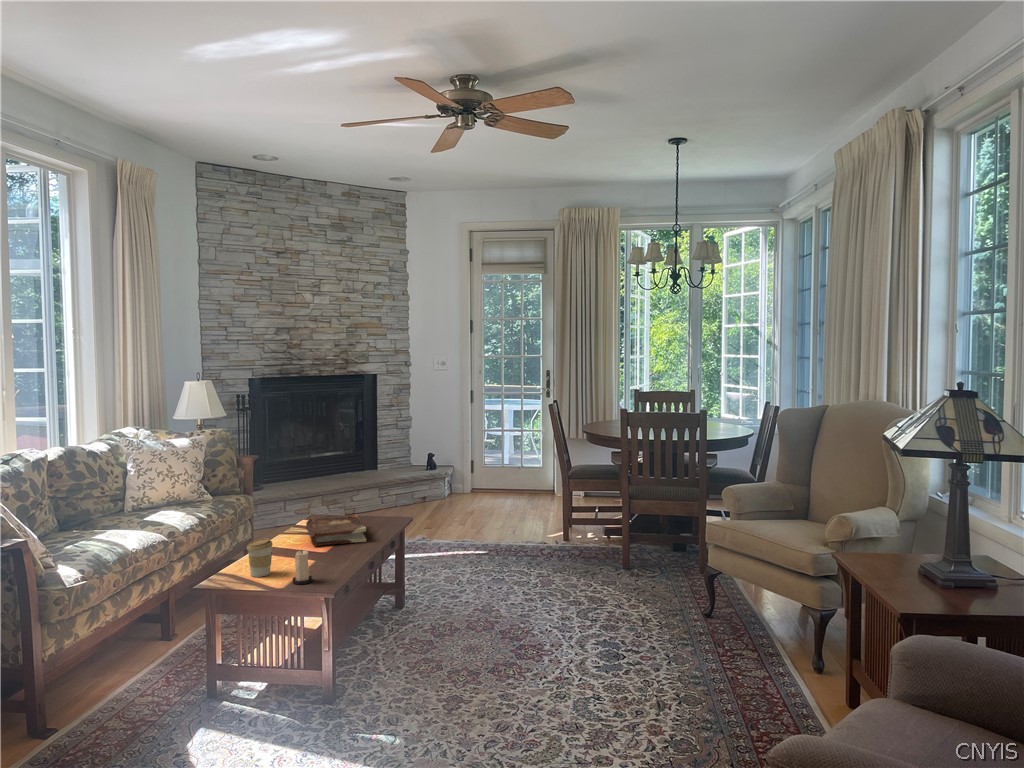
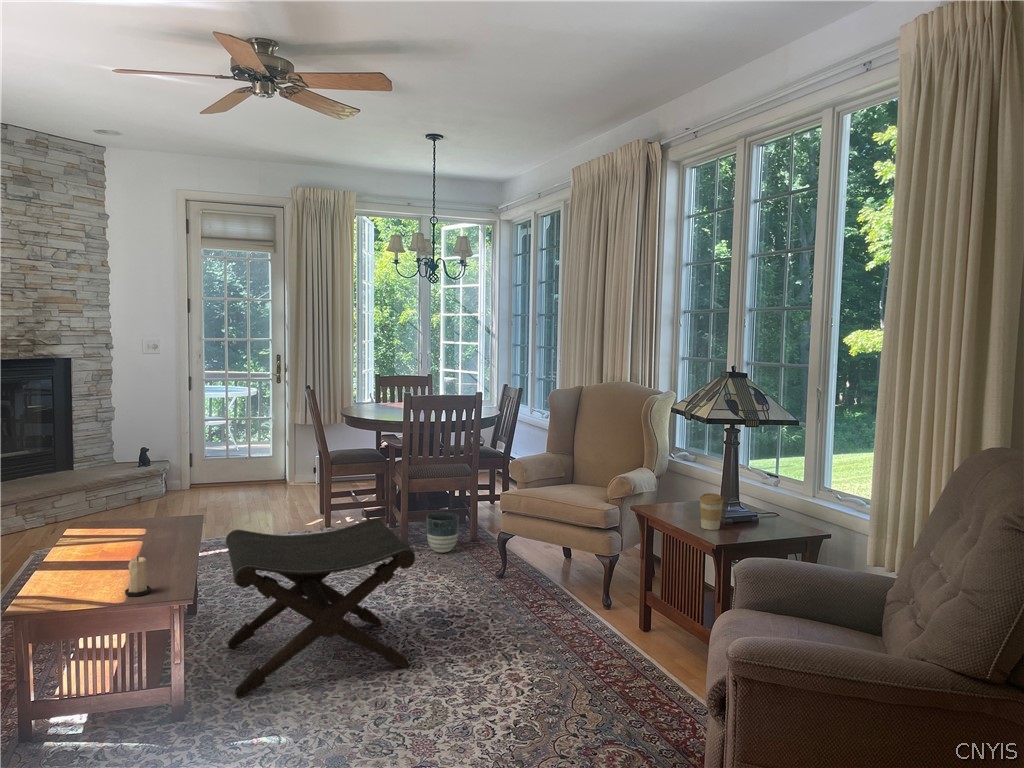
book: present [306,514,366,546] -> none [82,516,174,556]
footstool: none [381,534,555,695] -> present [226,518,415,698]
planter: none [645,535,681,579] -> present [427,513,459,553]
coffee cup: present [247,538,273,577] -> present [699,493,724,530]

